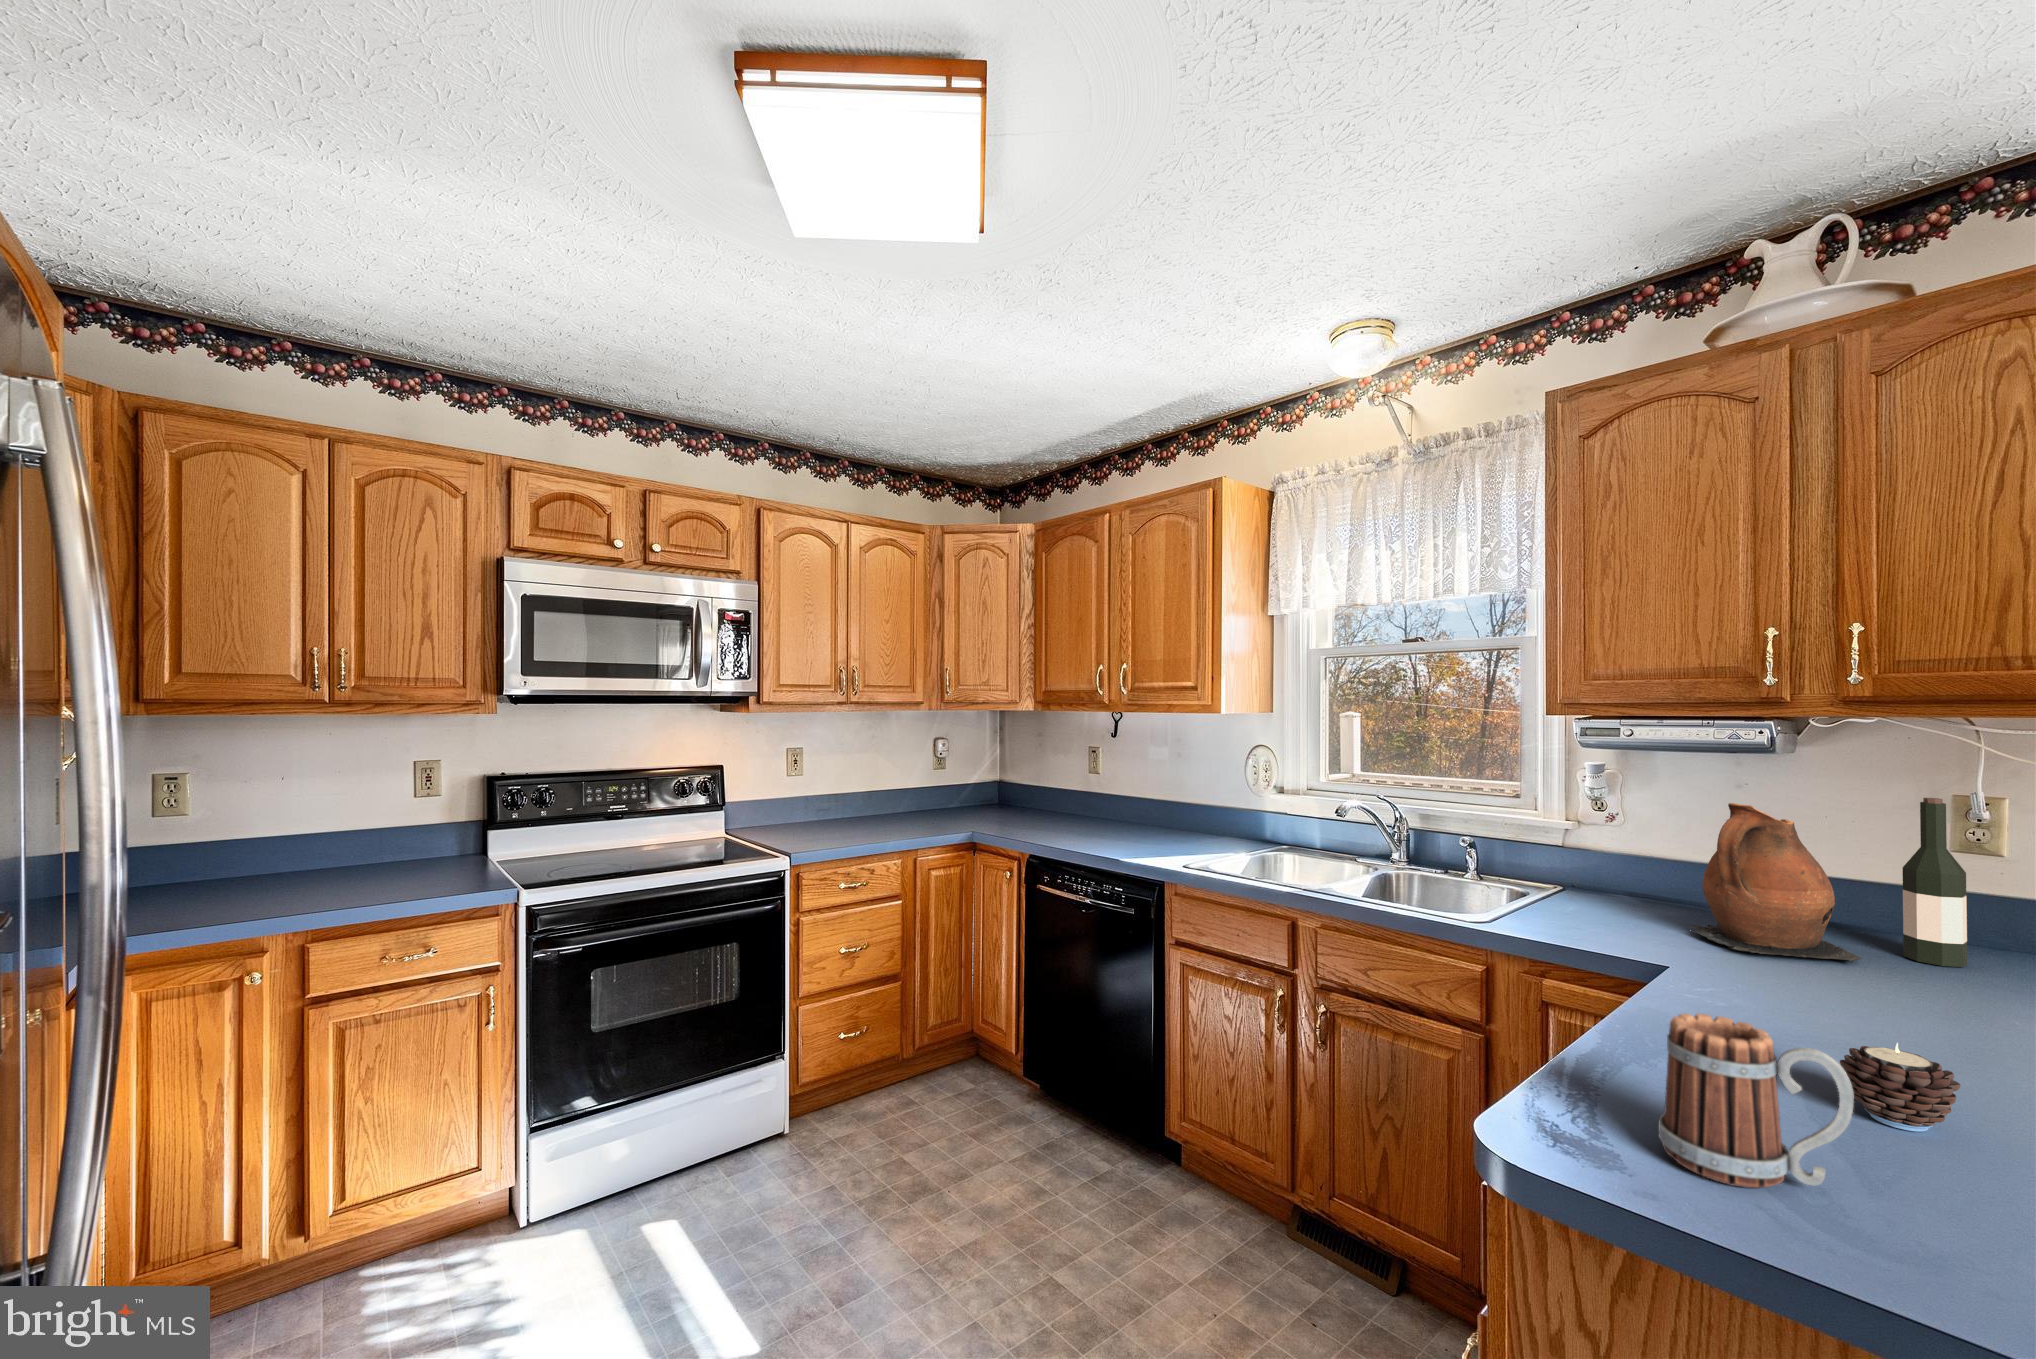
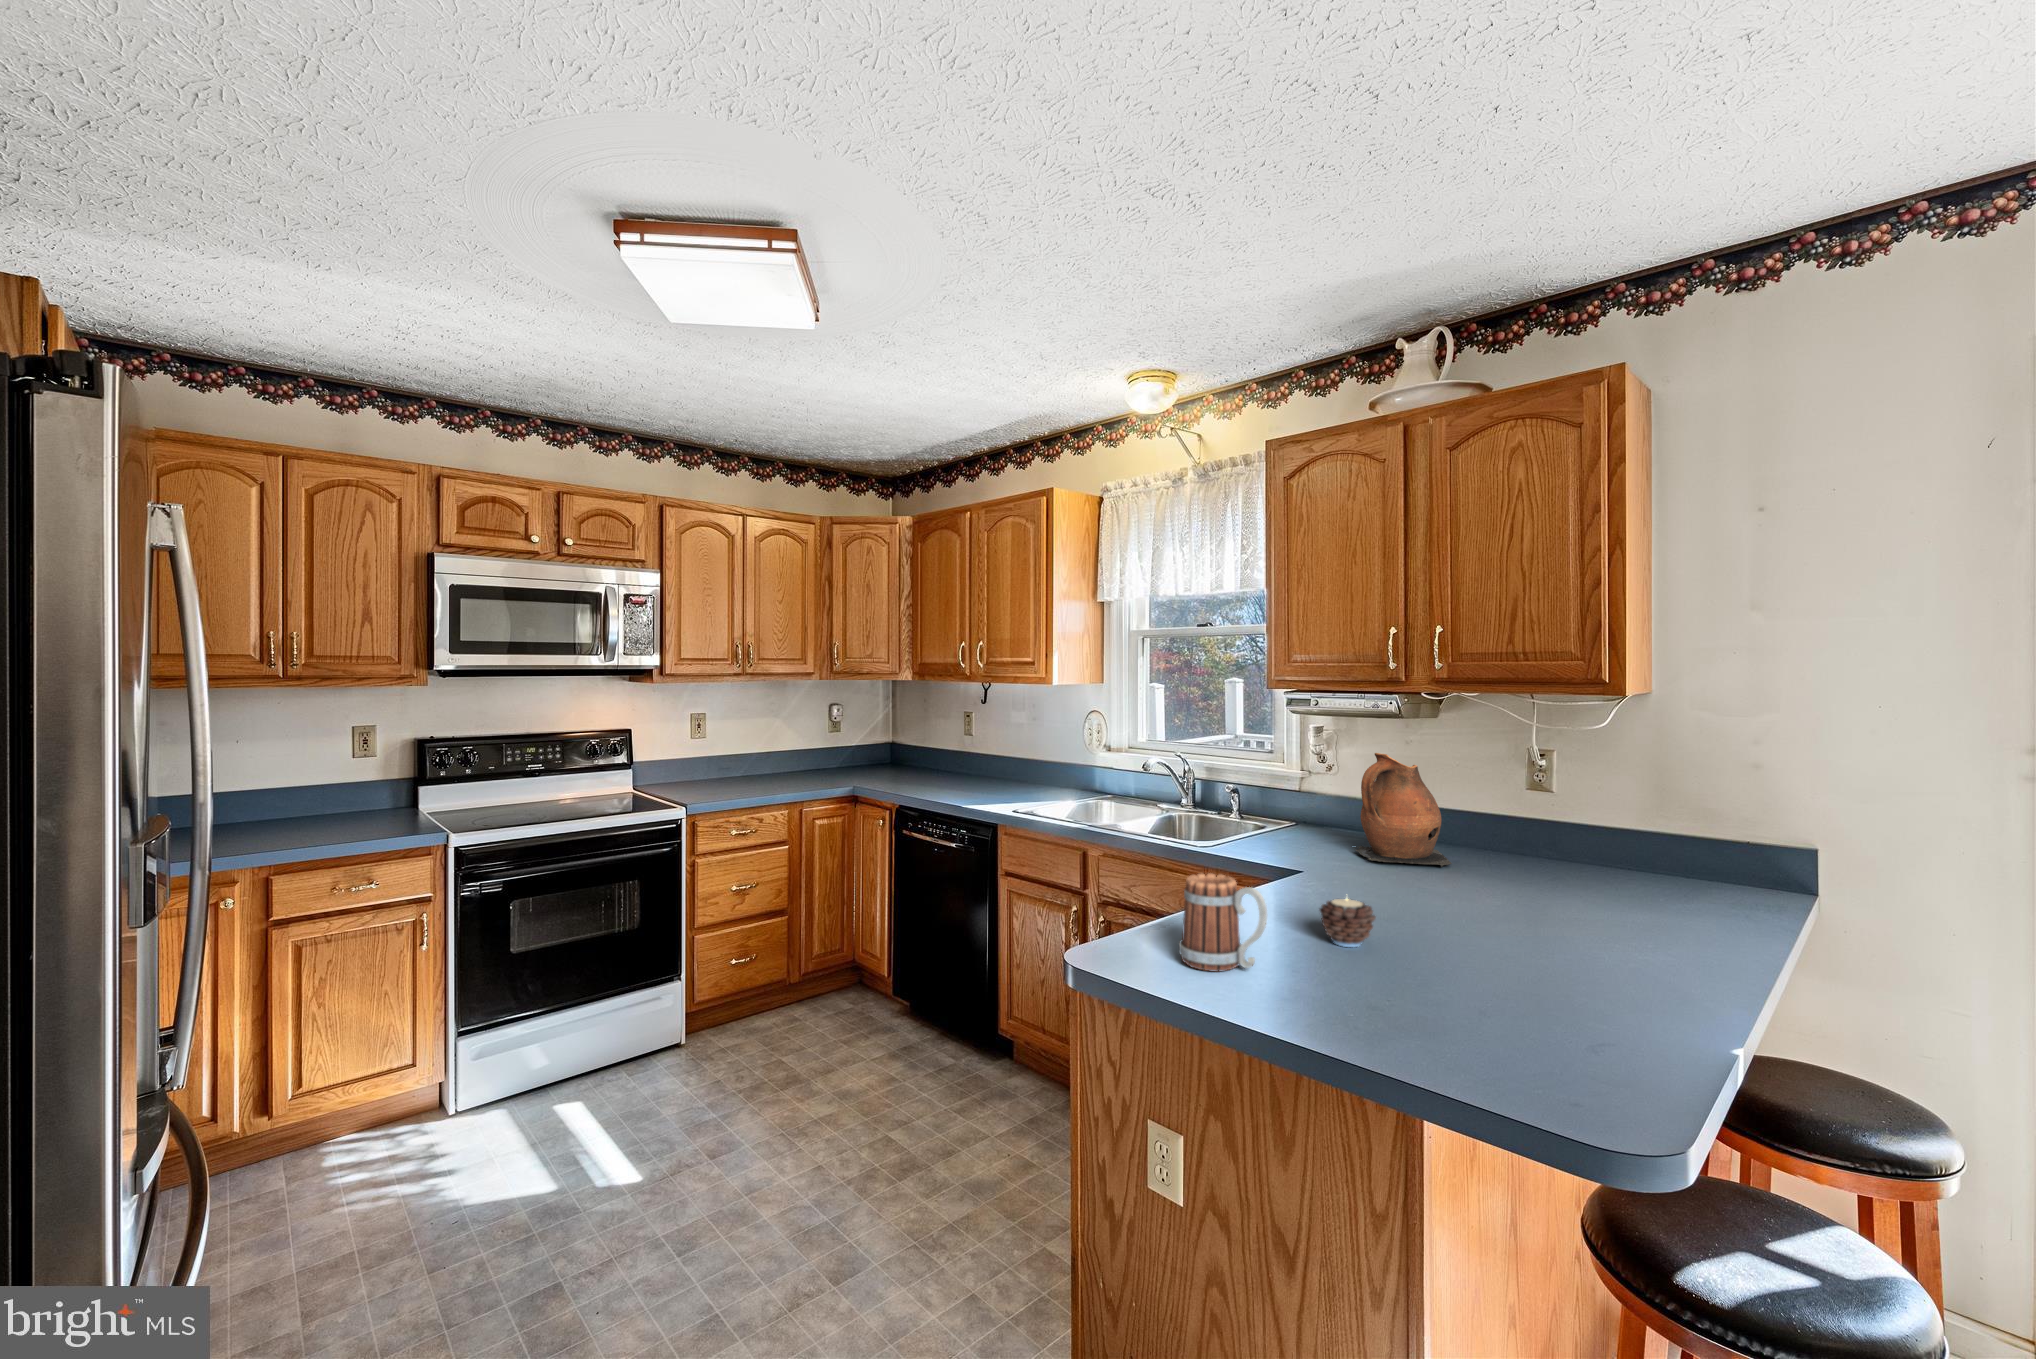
wine bottle: present [1902,798,1967,967] -> none [1486,747,1524,868]

